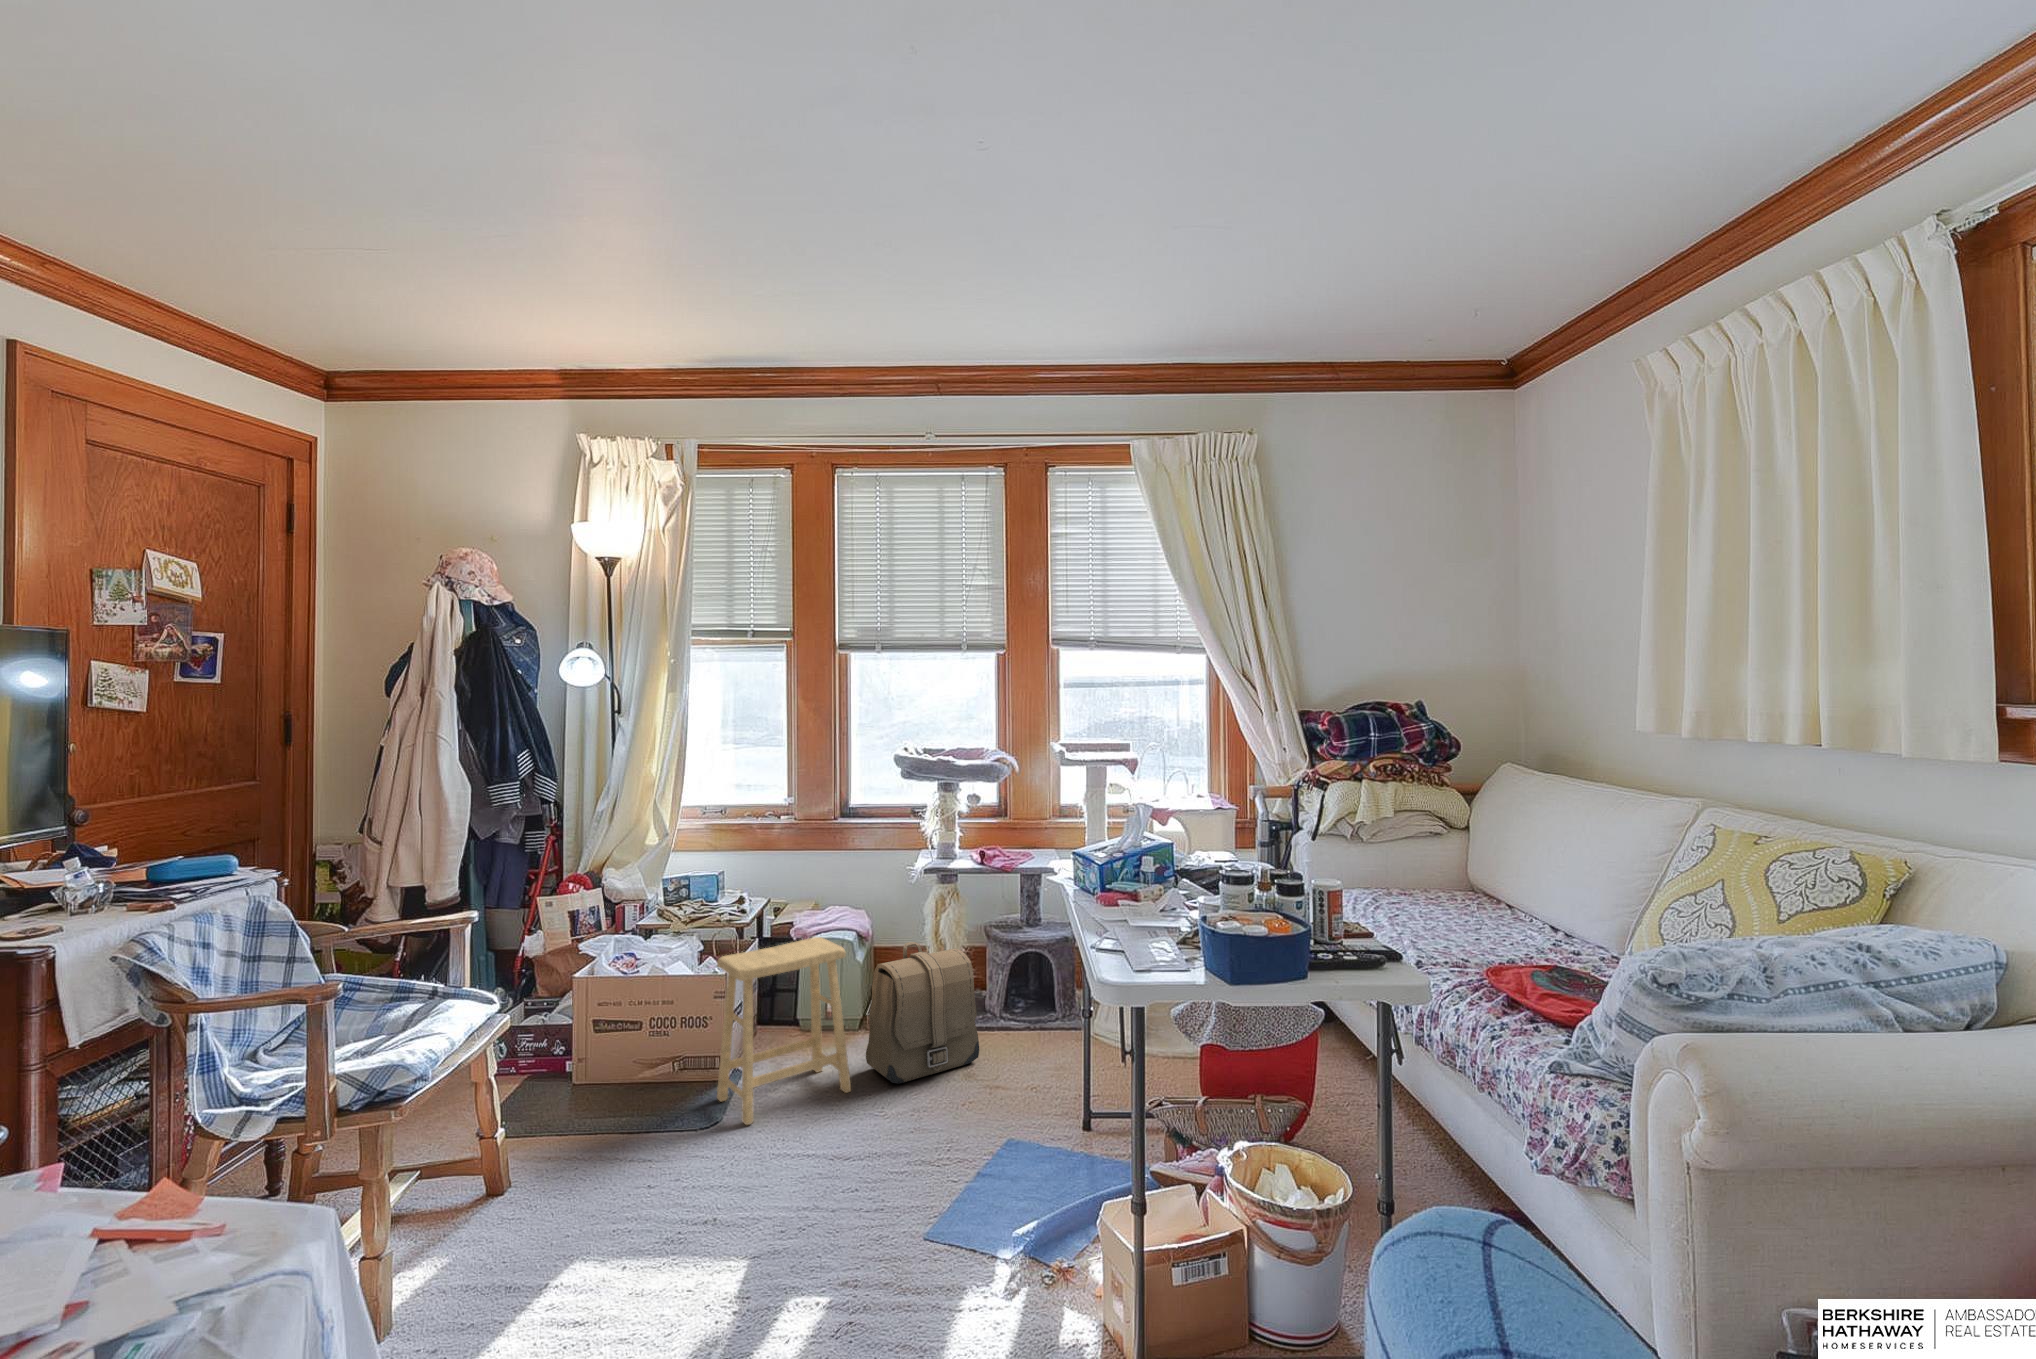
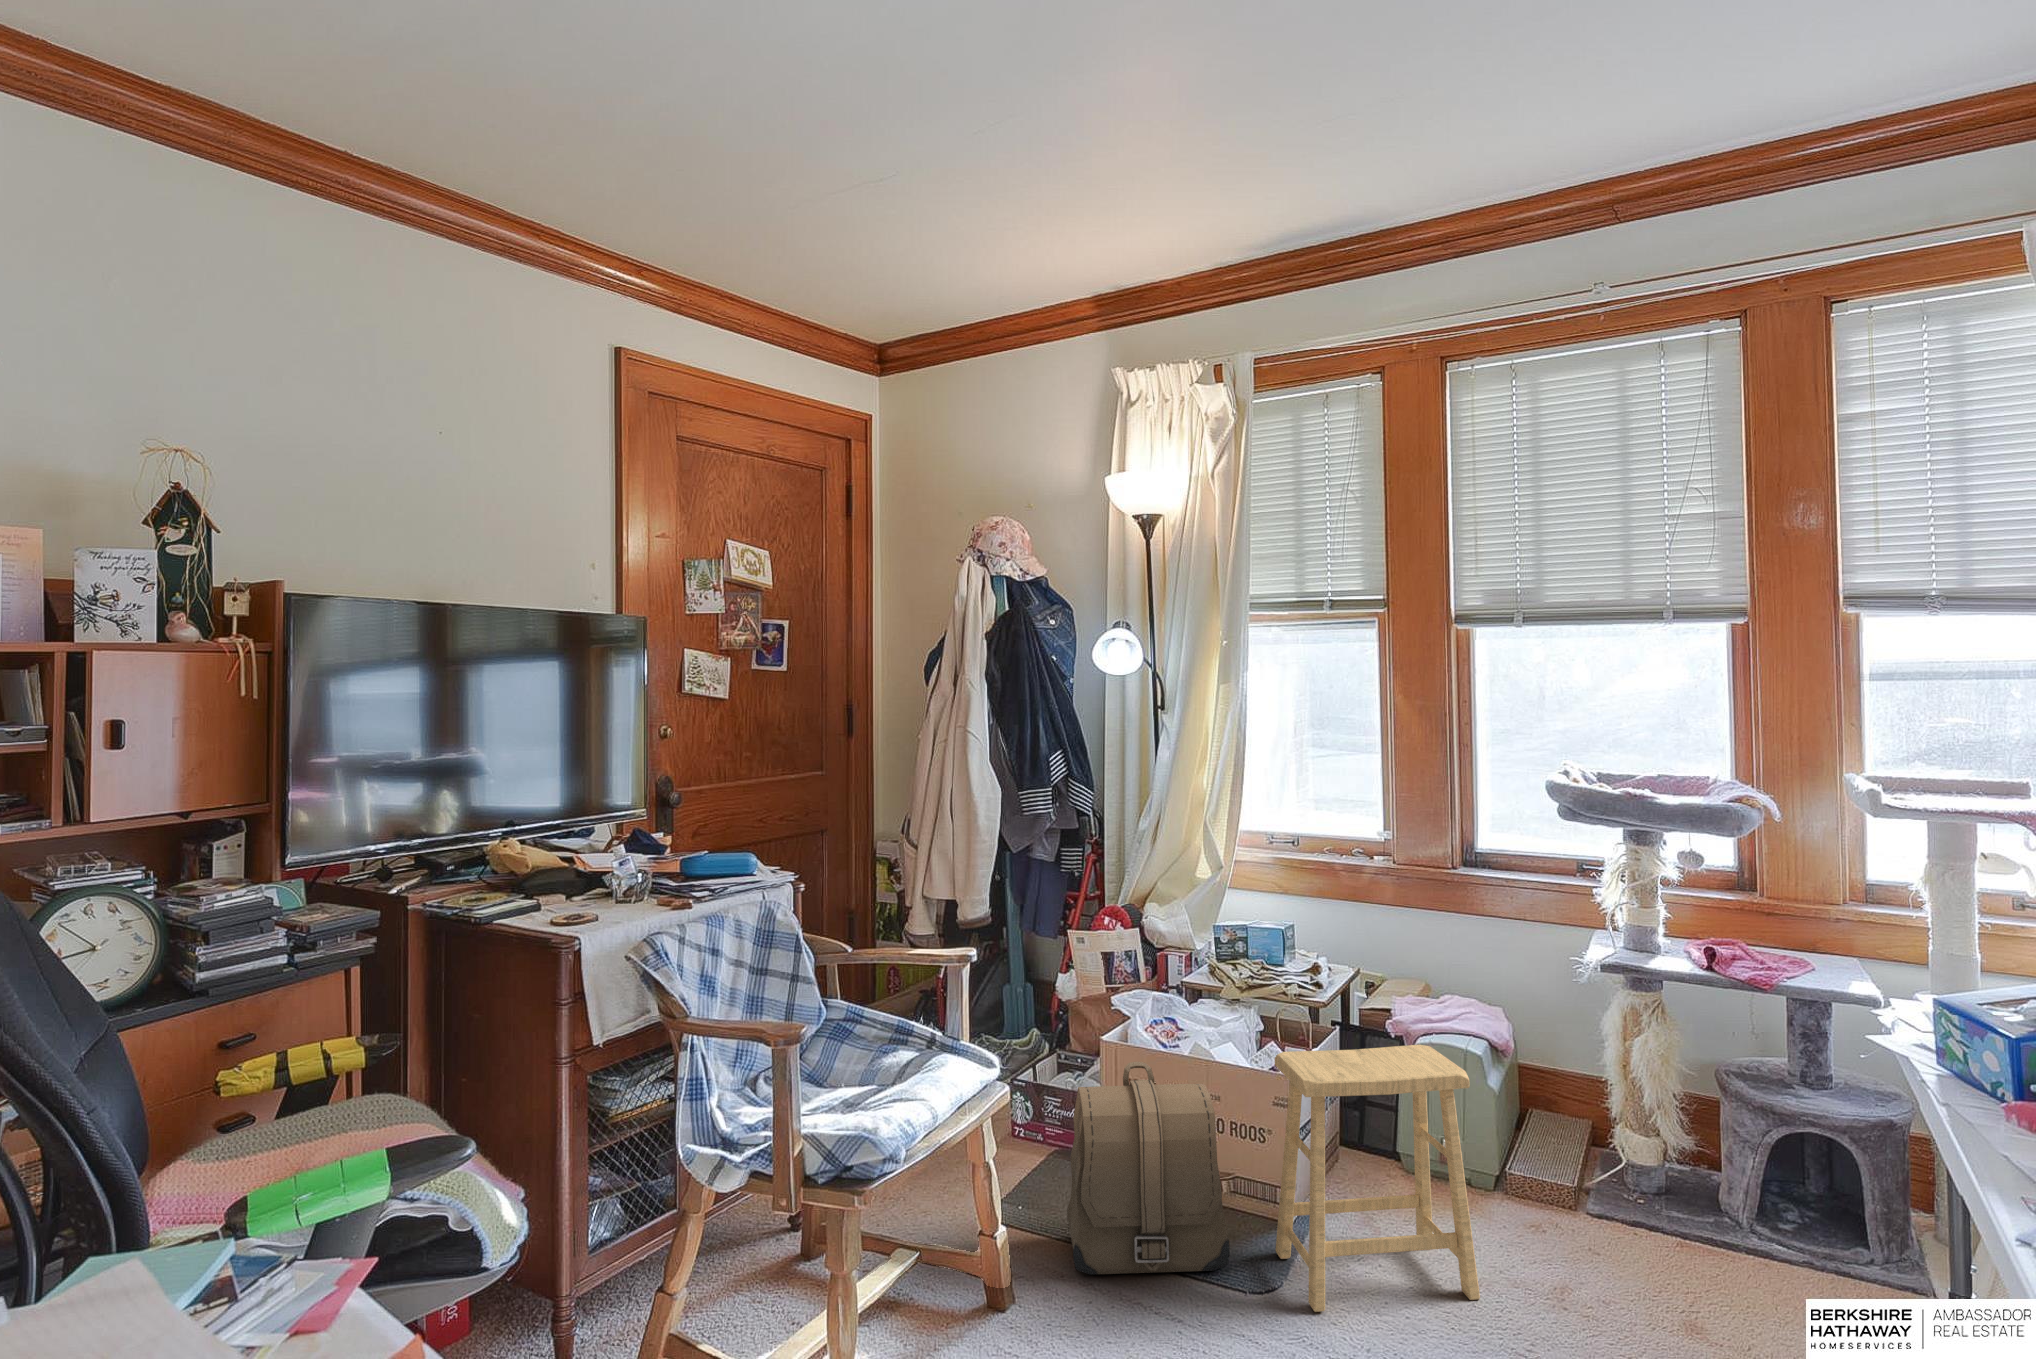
backpack: present [866,942,979,1084] -> present [1067,1062,1230,1275]

